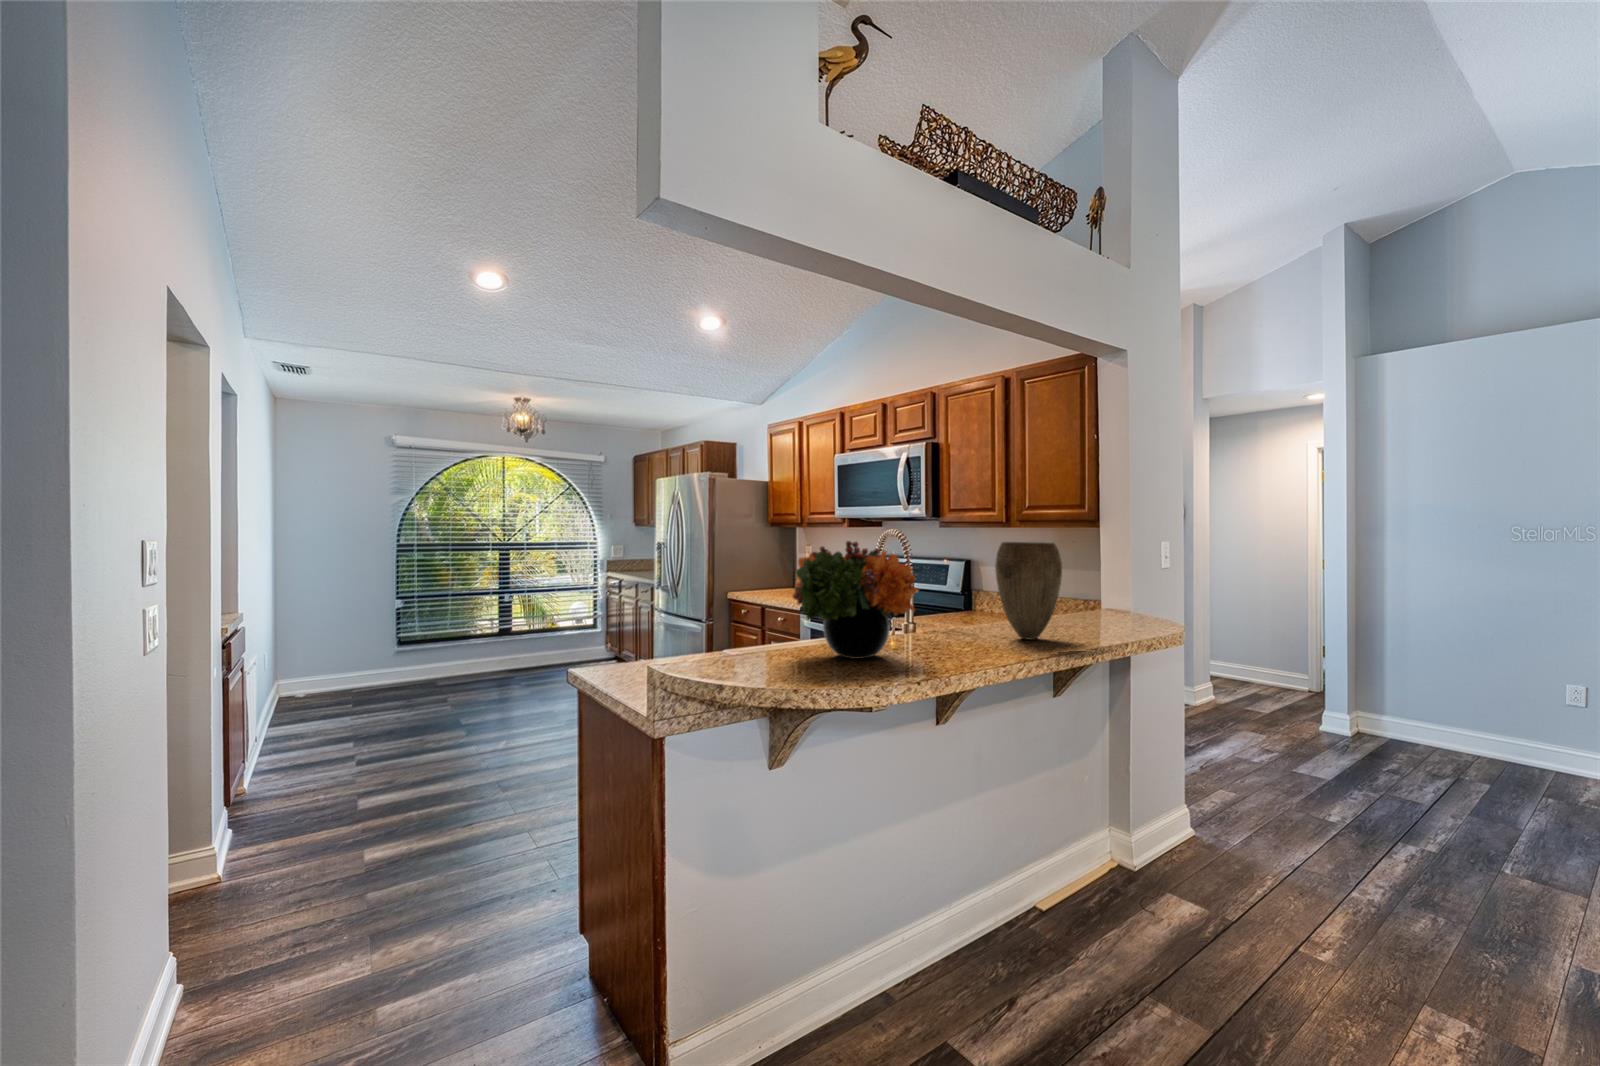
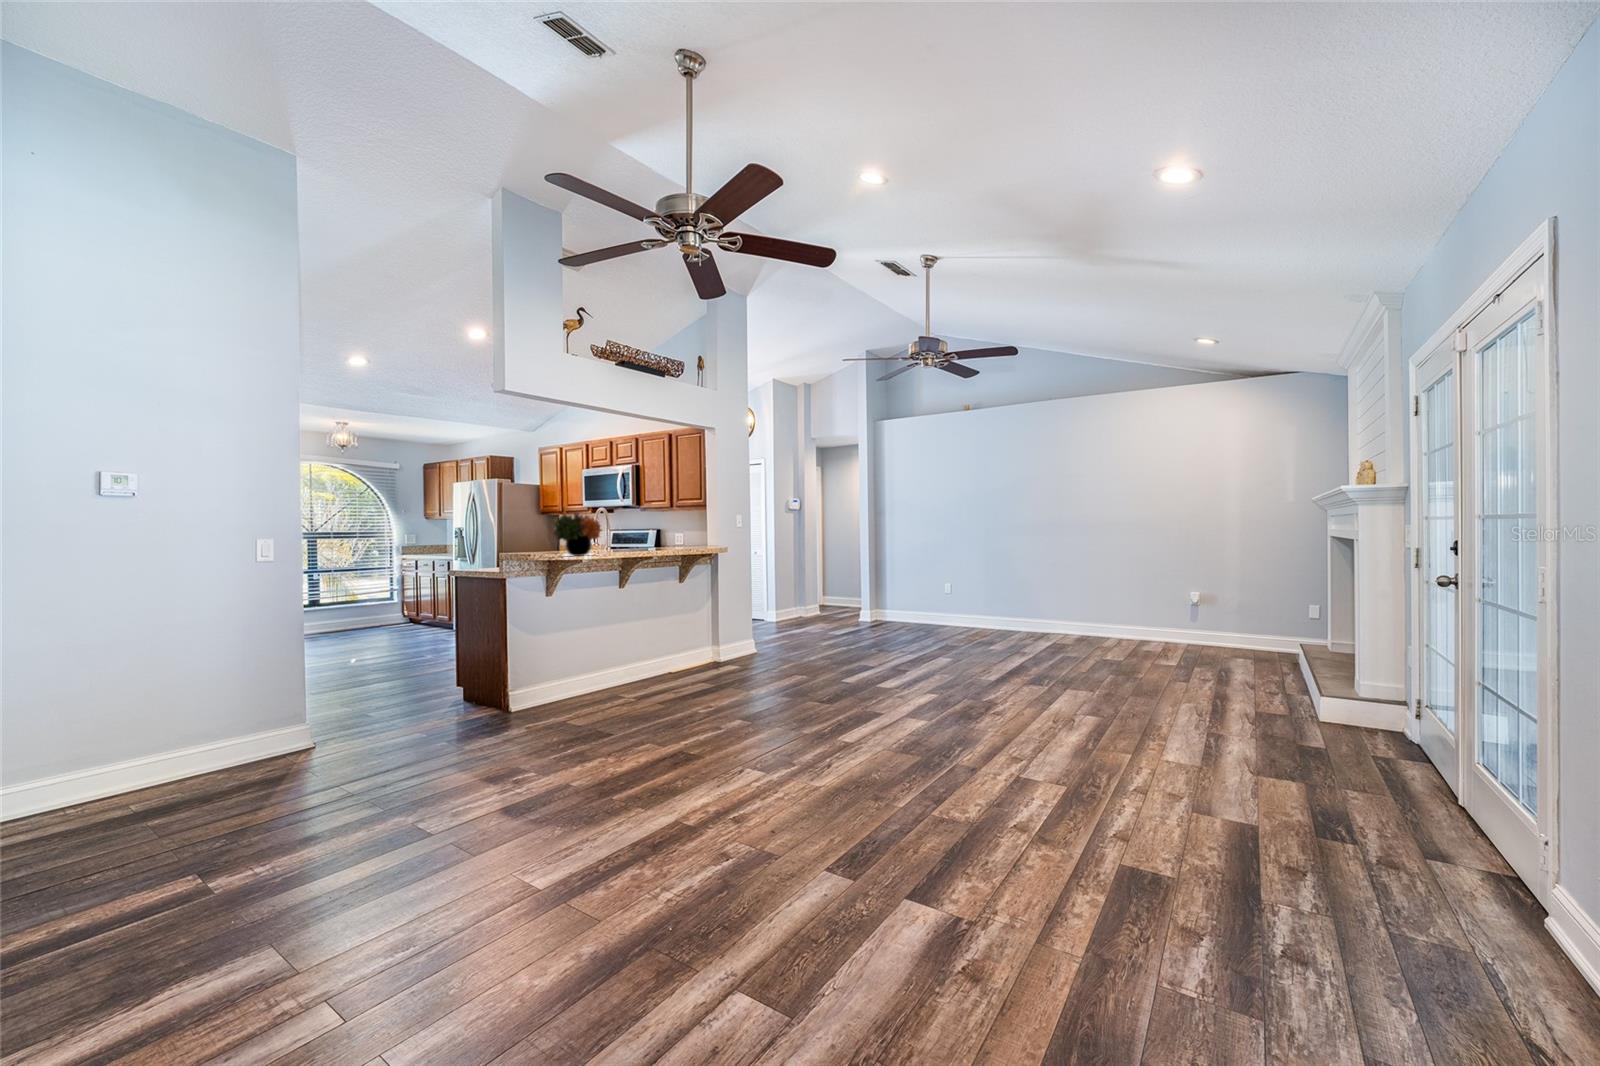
vase: present [995,542,1062,640] -> none [641,513,666,552]

